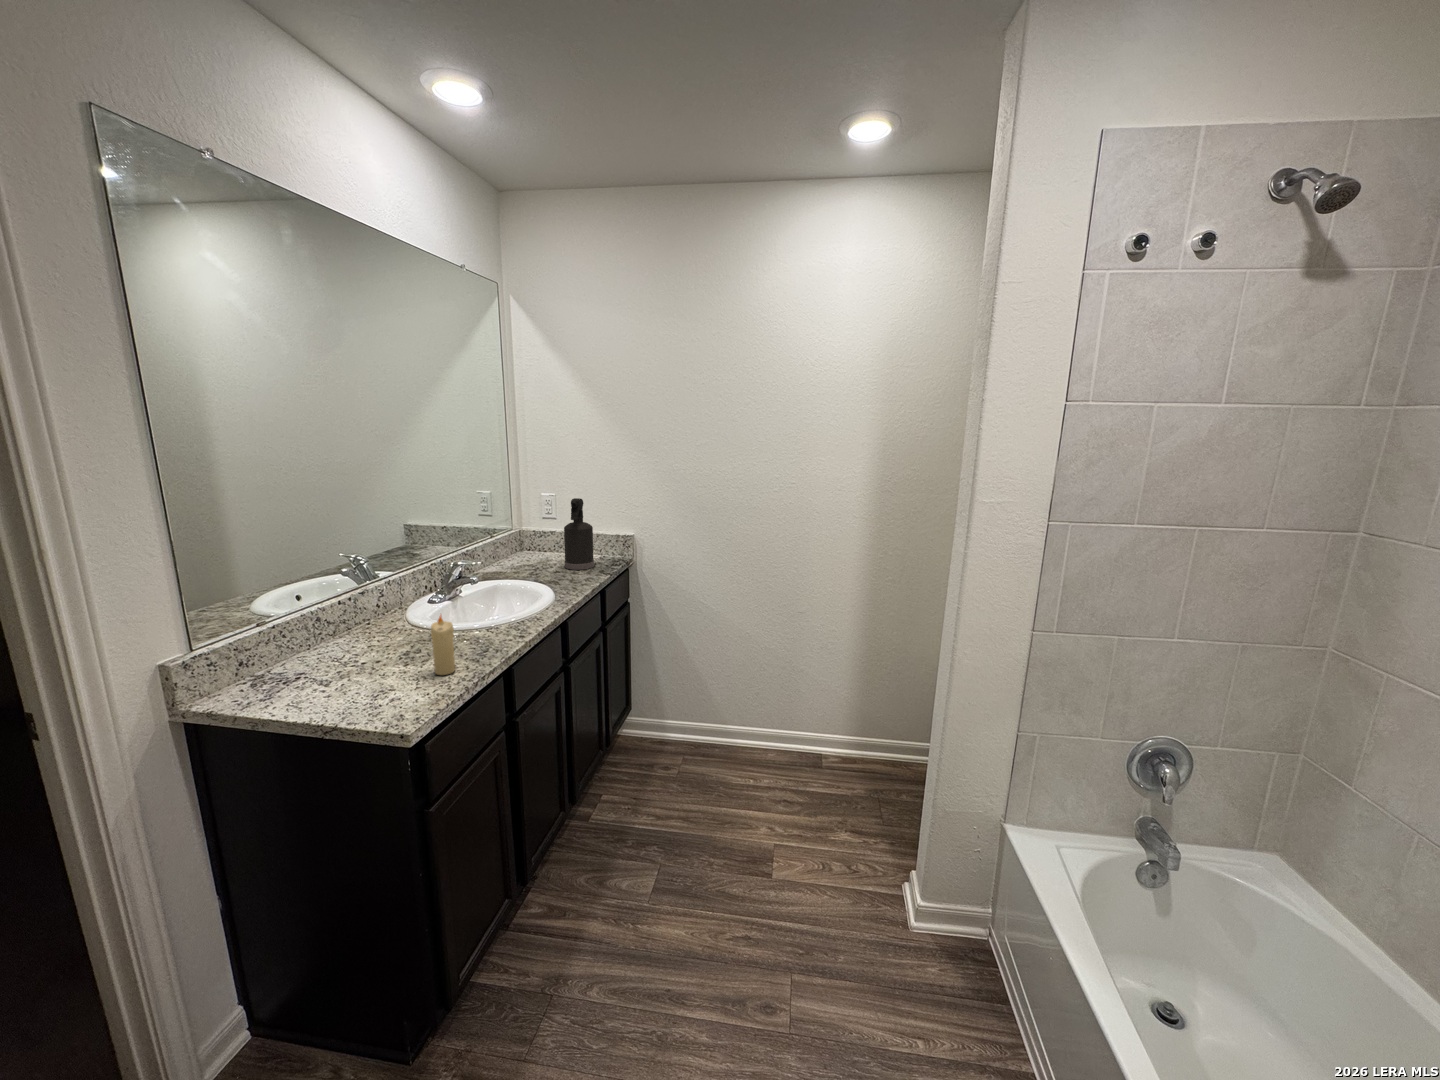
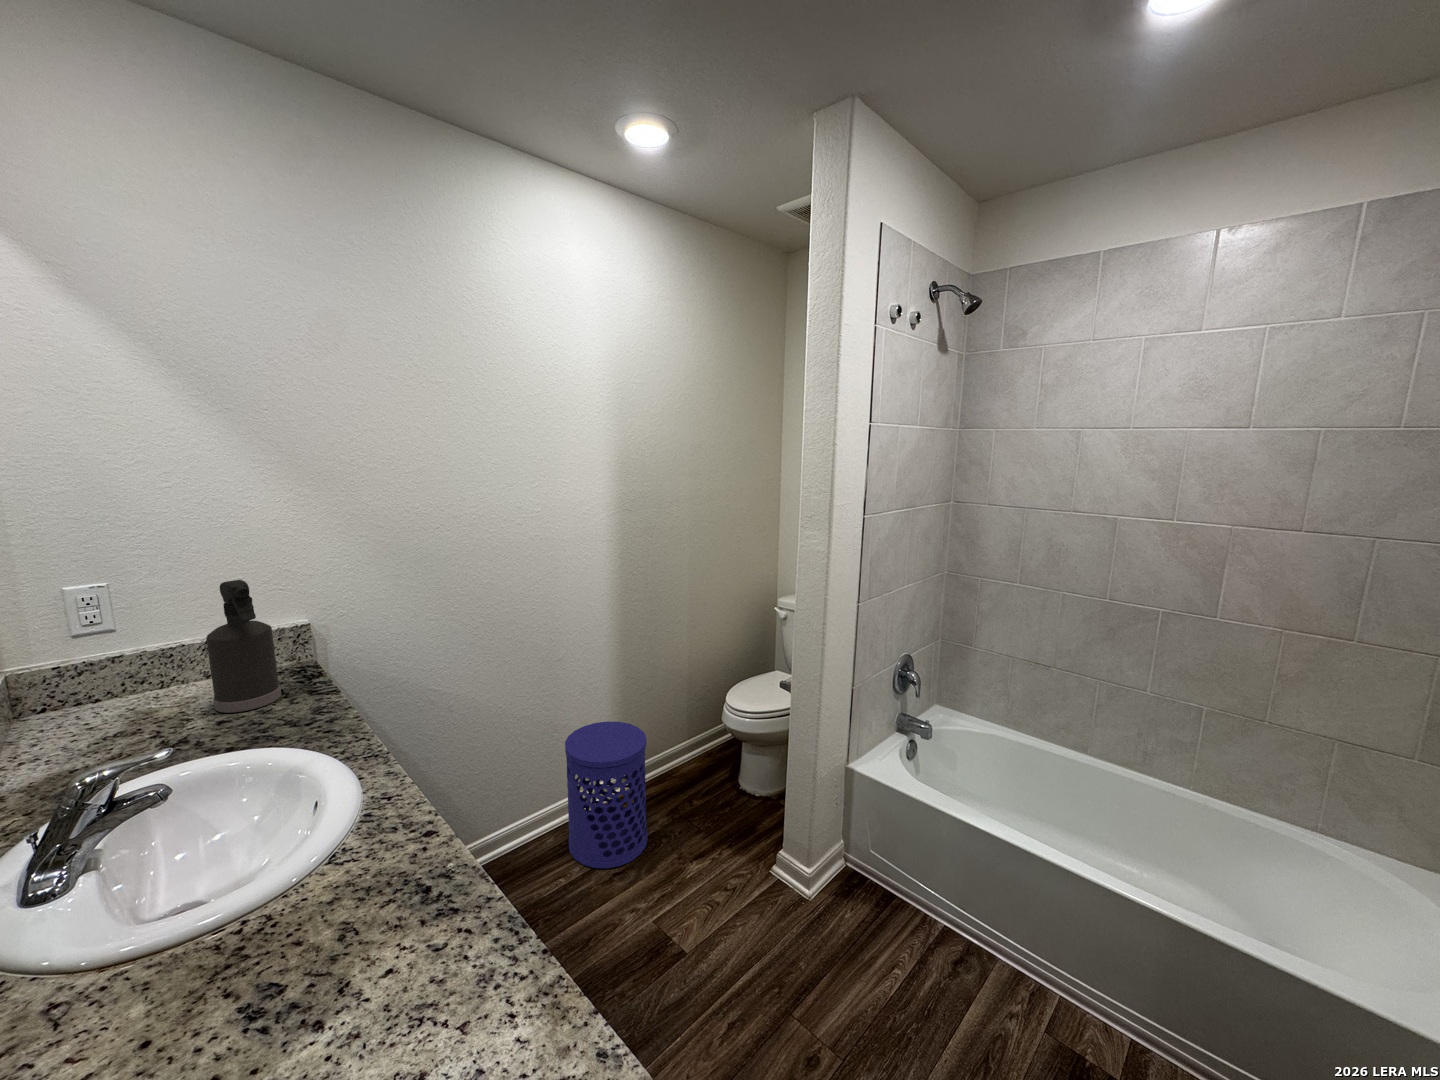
candle: present [431,616,455,675] -> none [400,855,454,990]
waste bin: none [773,676,848,802] -> present [565,721,648,868]

